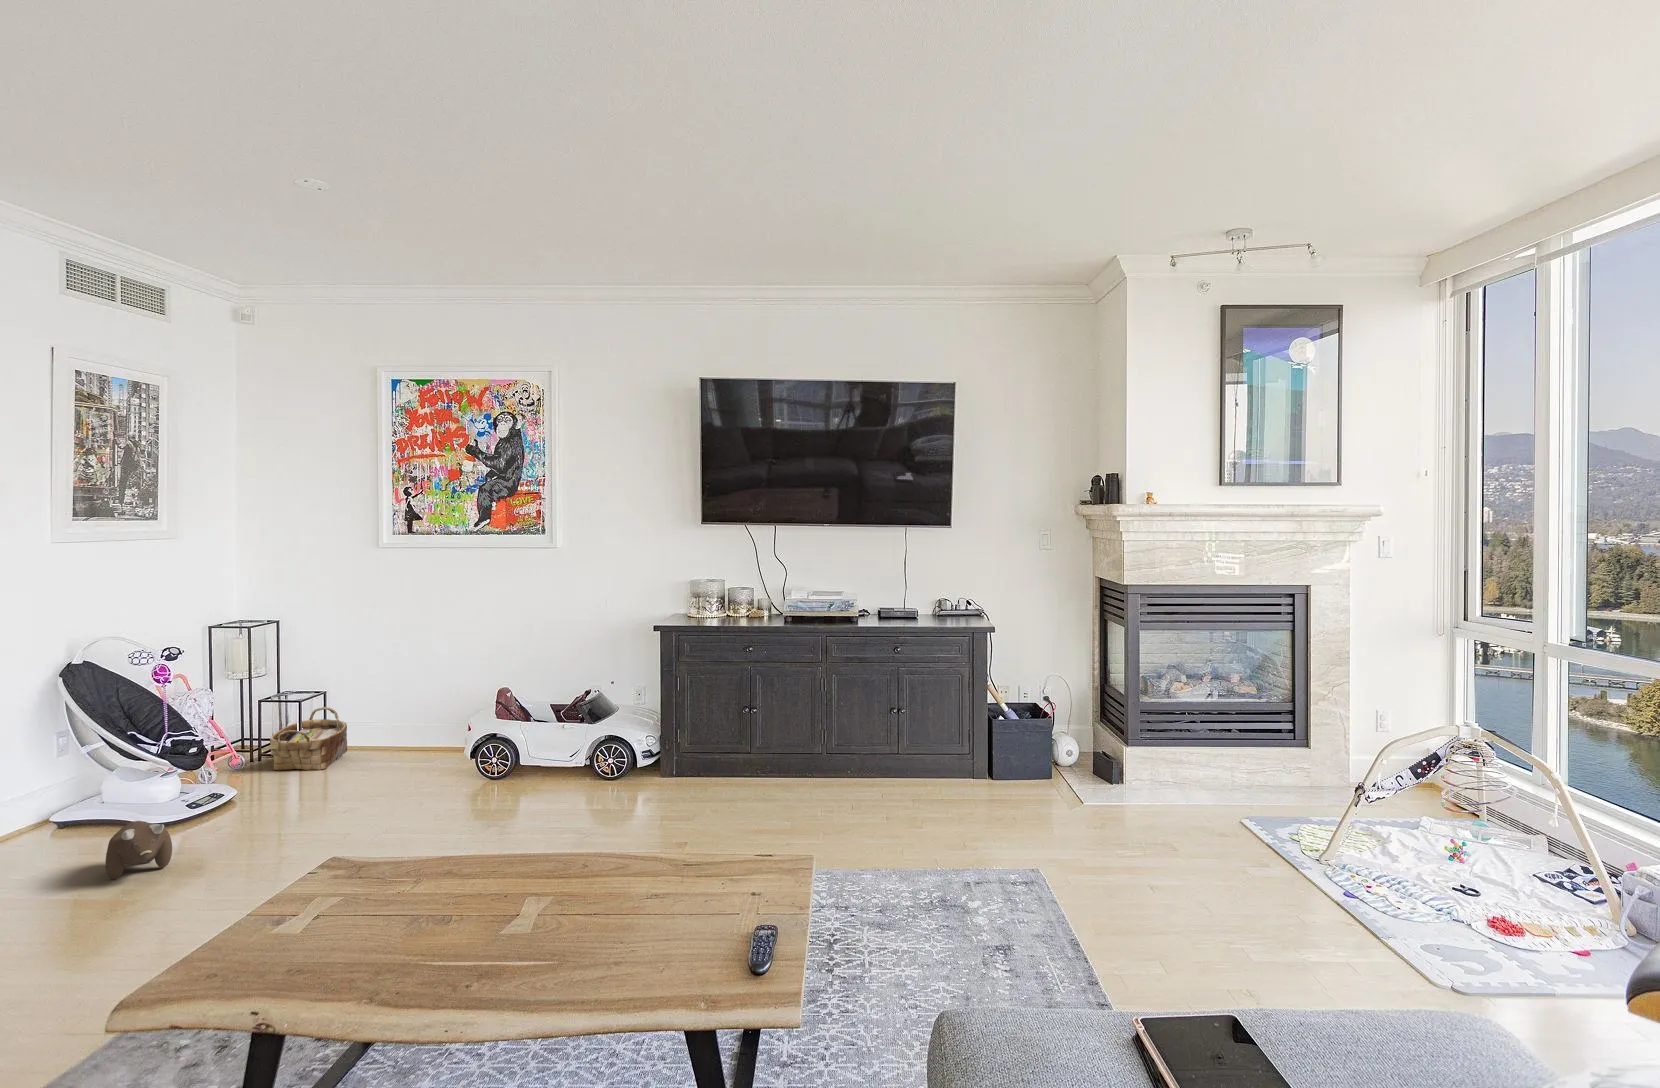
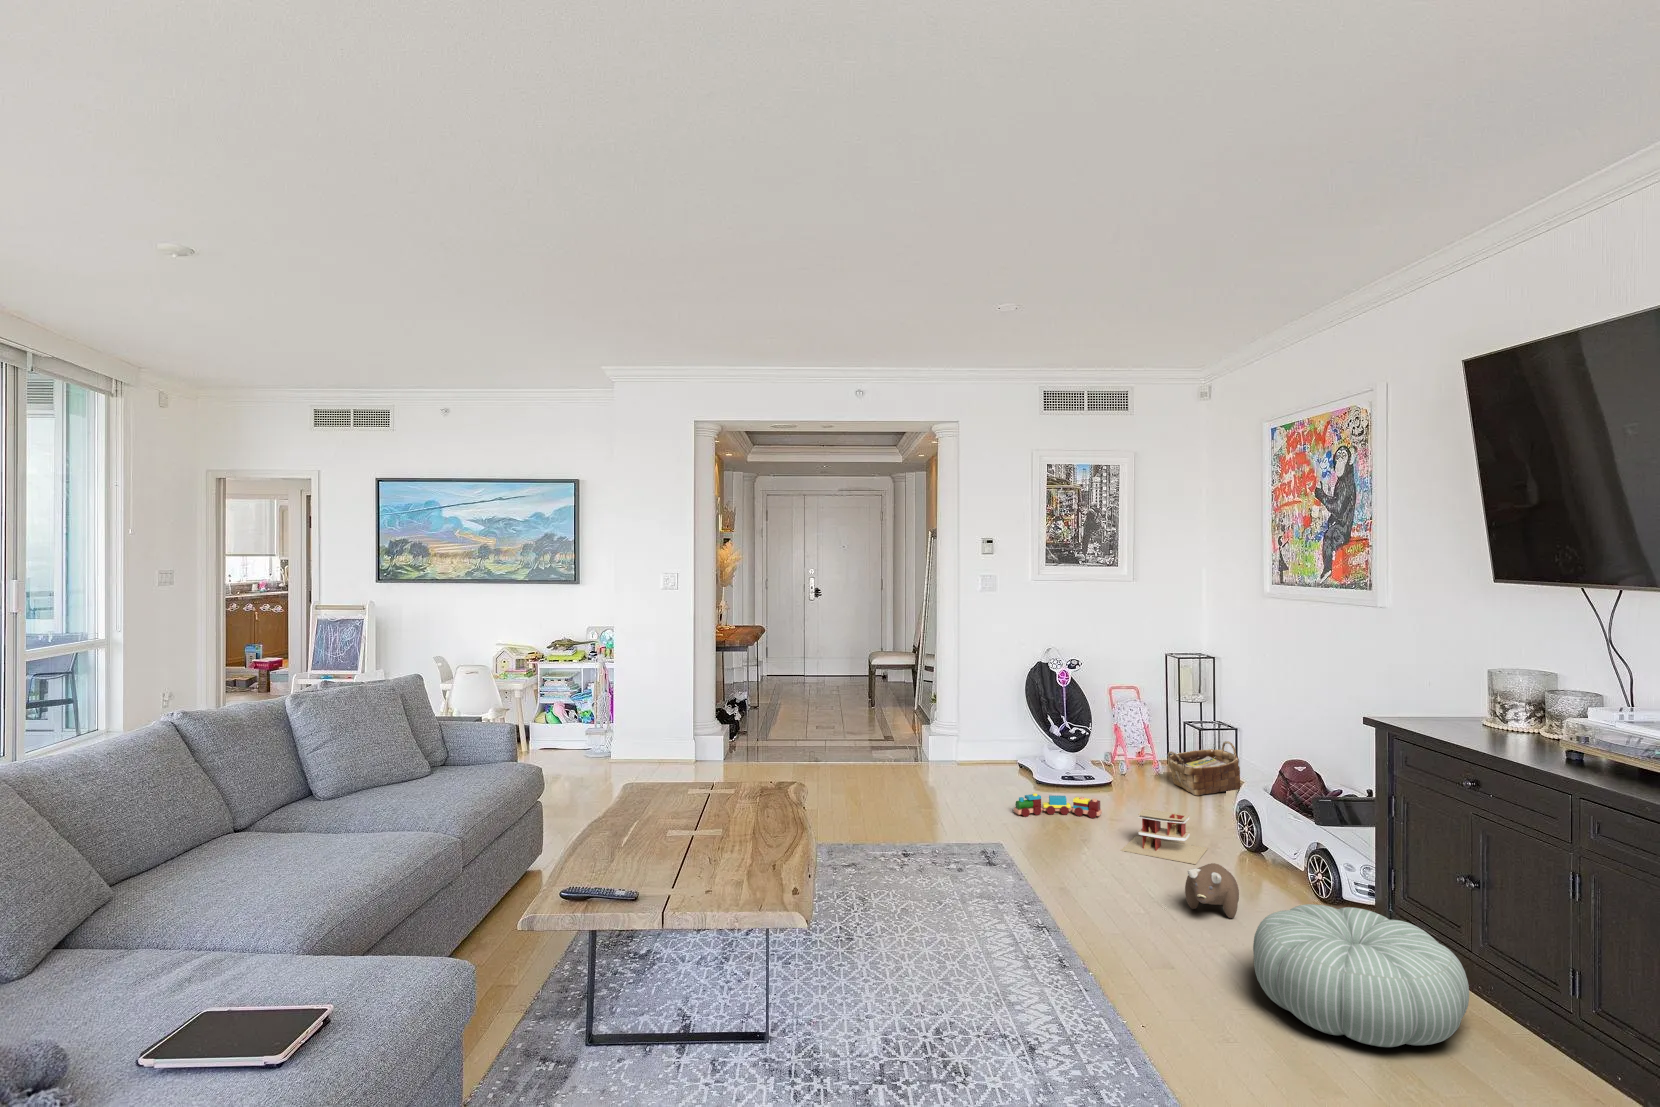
pouf: none [677,742,803,821] -> present [1253,904,1469,1047]
toy house: none [382,761,480,819] -> present [1121,809,1208,864]
toy train: none [212,793,310,846] -> present [1014,793,1102,818]
plush toy: present [105,821,172,879] -> present [1185,863,1239,918]

